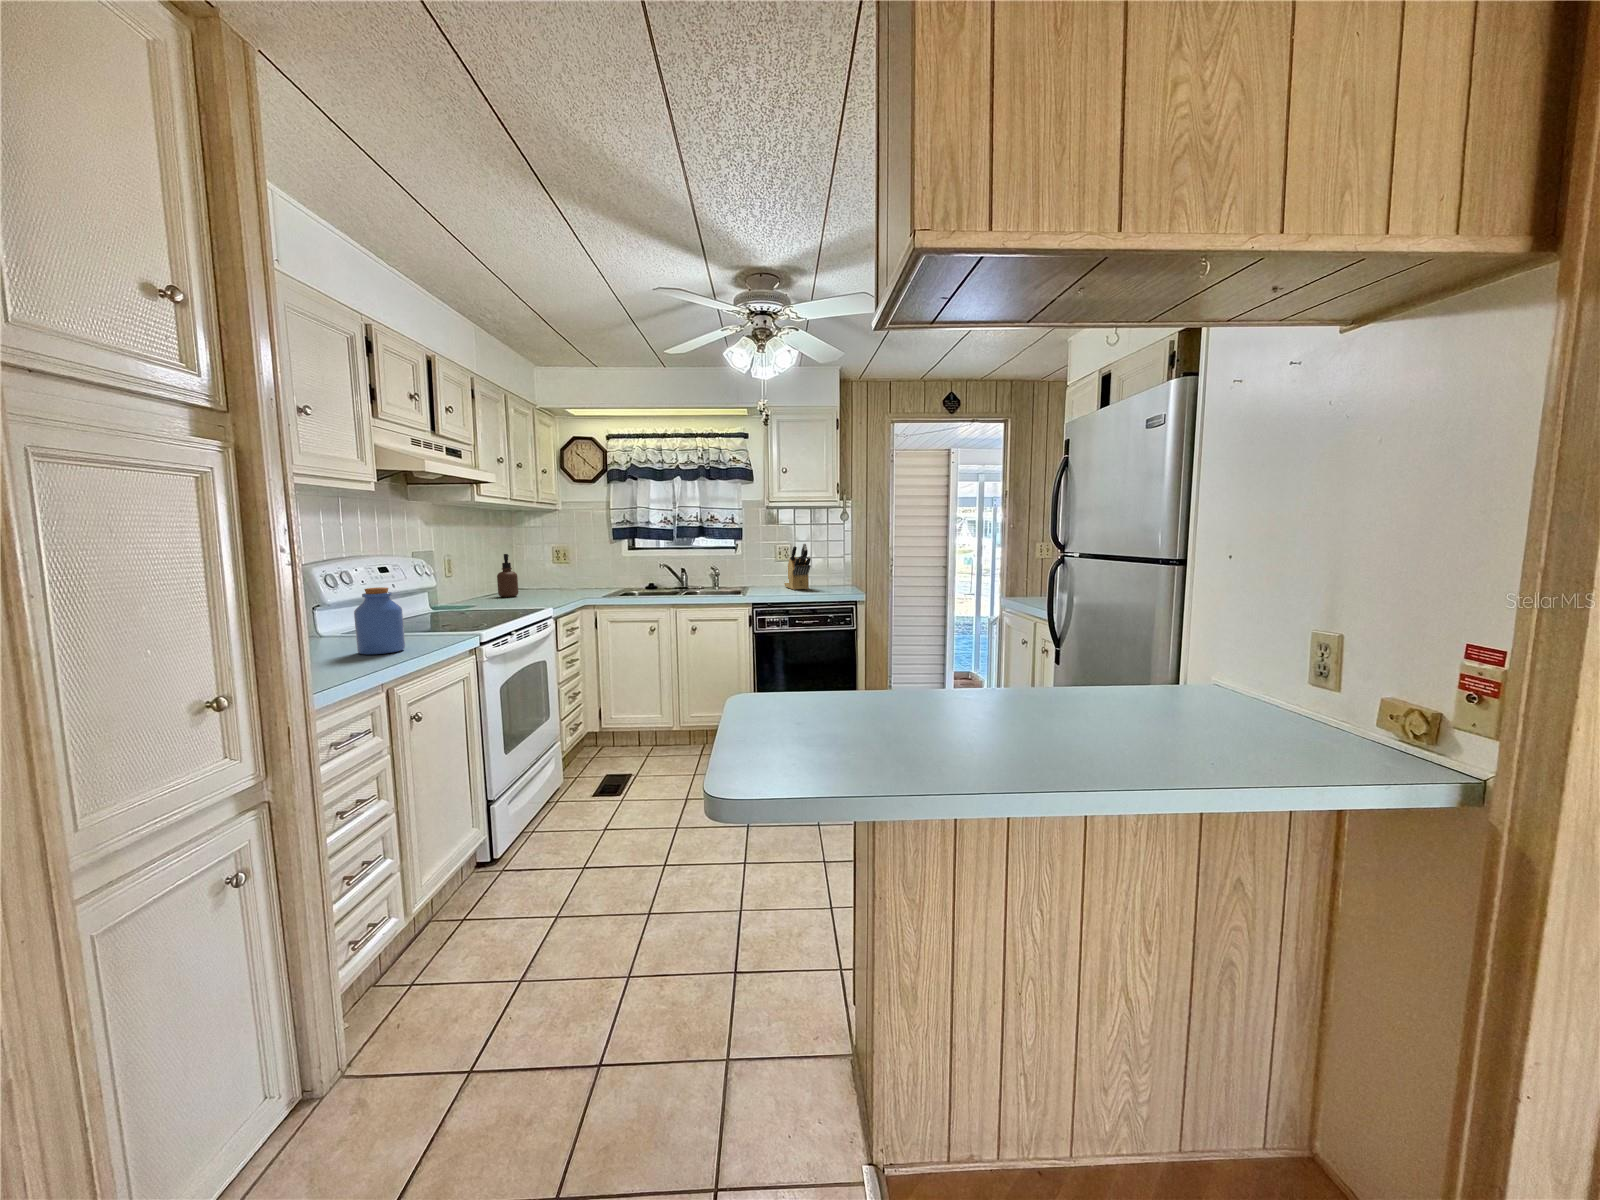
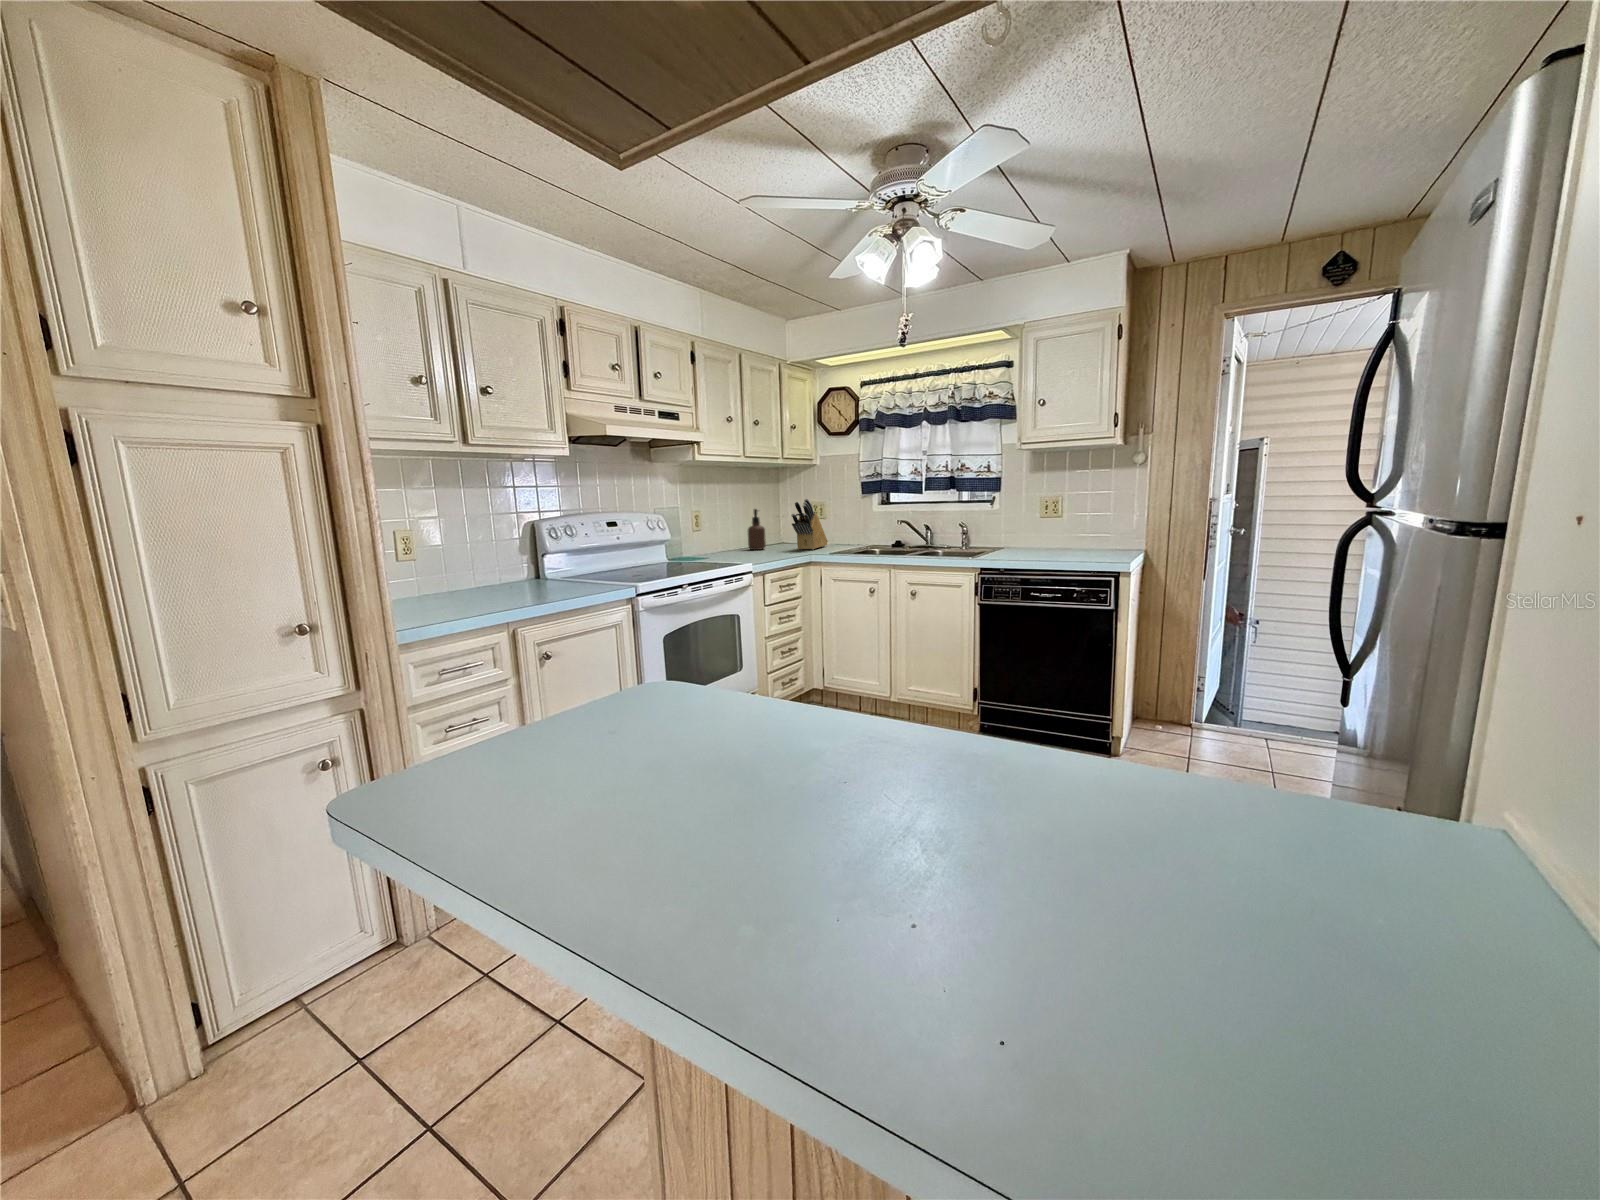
knife block: present [784,543,811,590] -> present [791,499,828,550]
jar: present [354,587,405,655] -> none [518,540,558,597]

